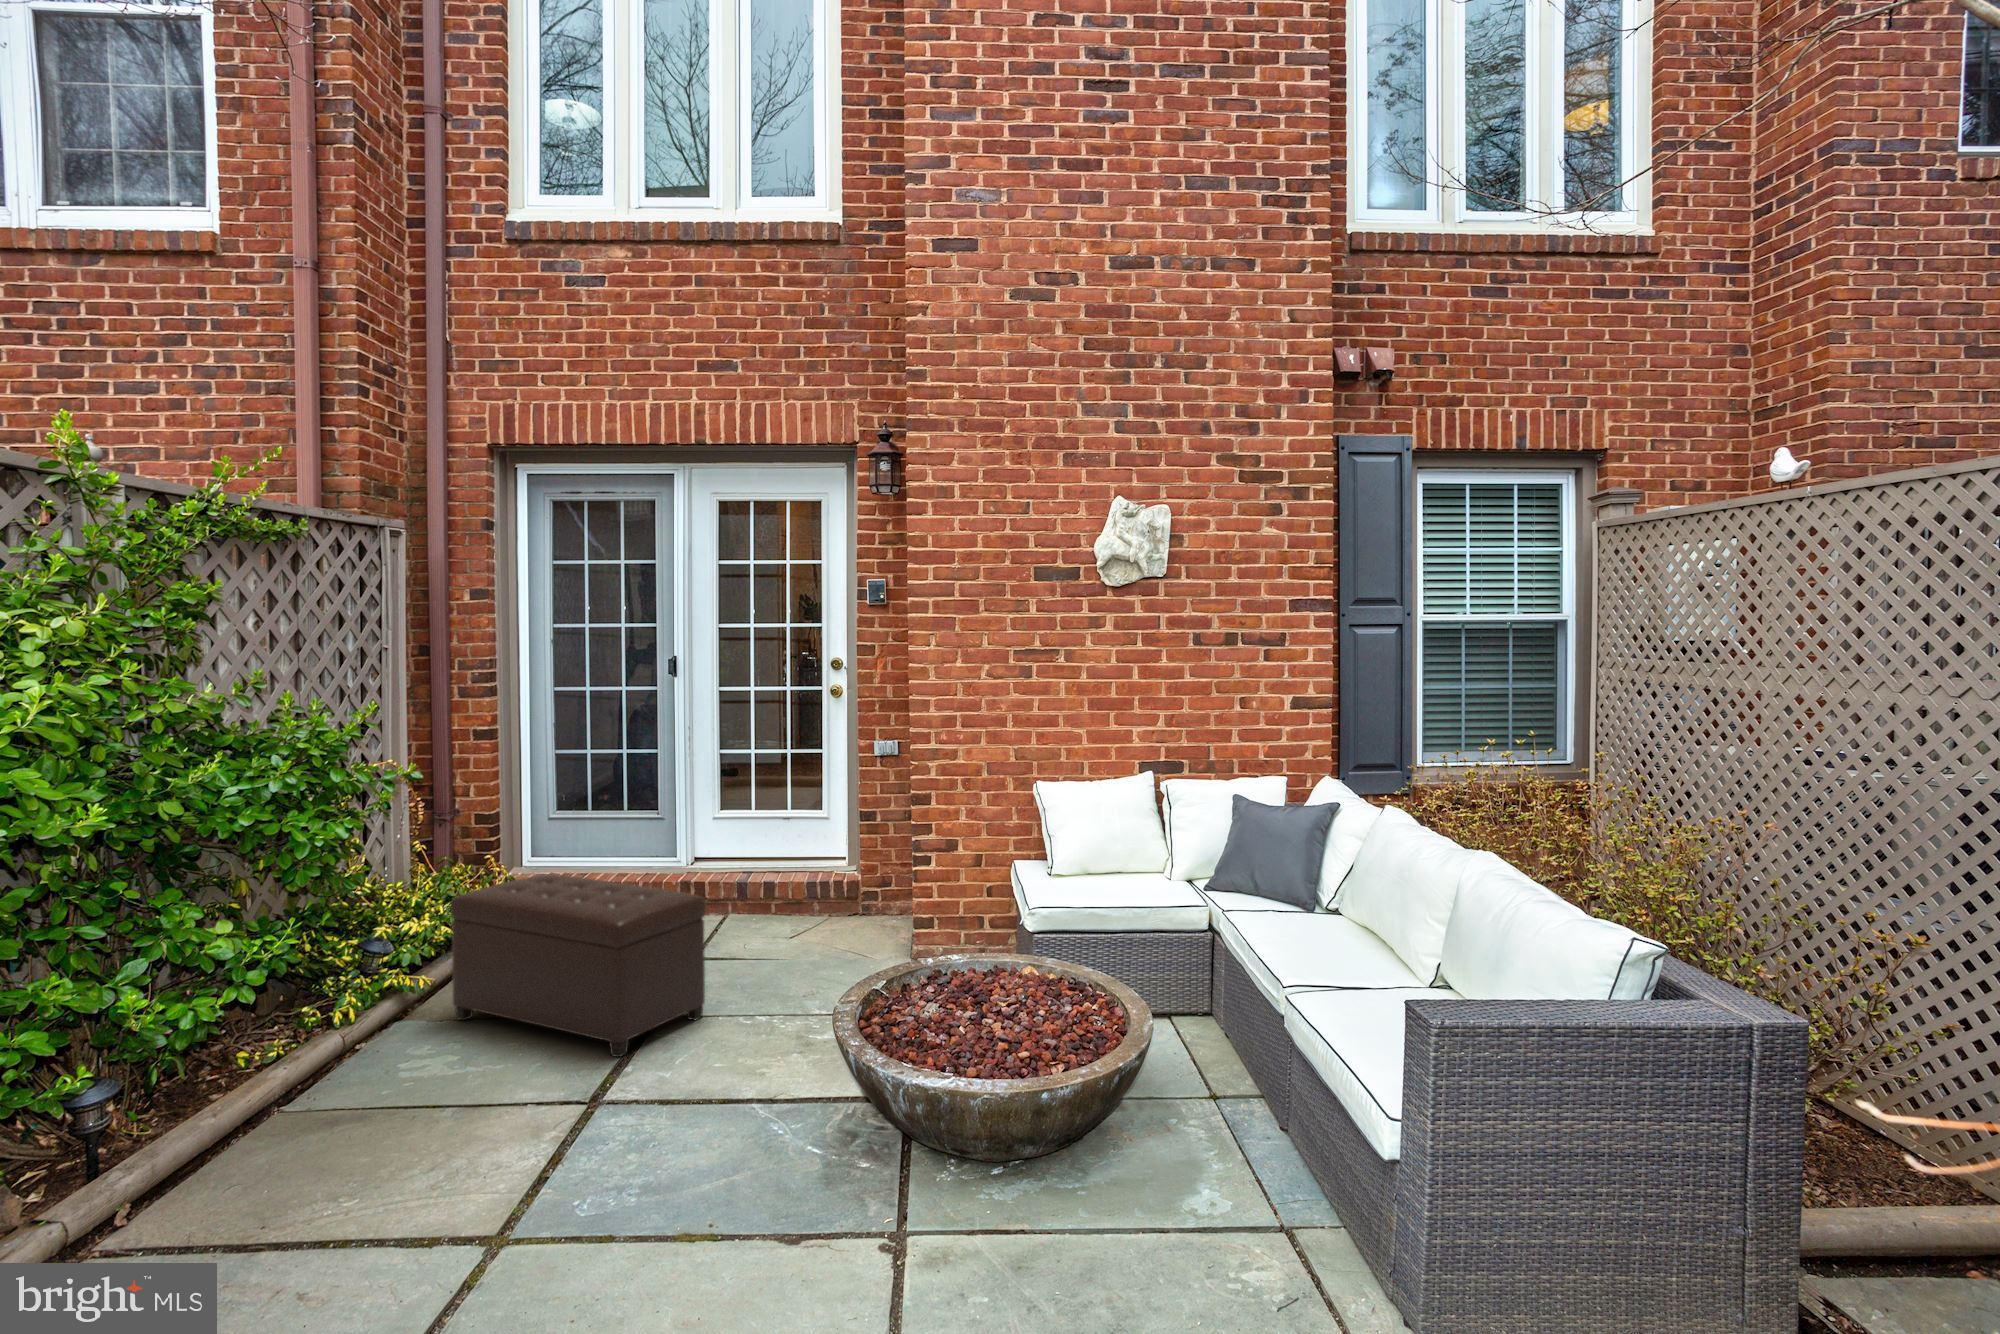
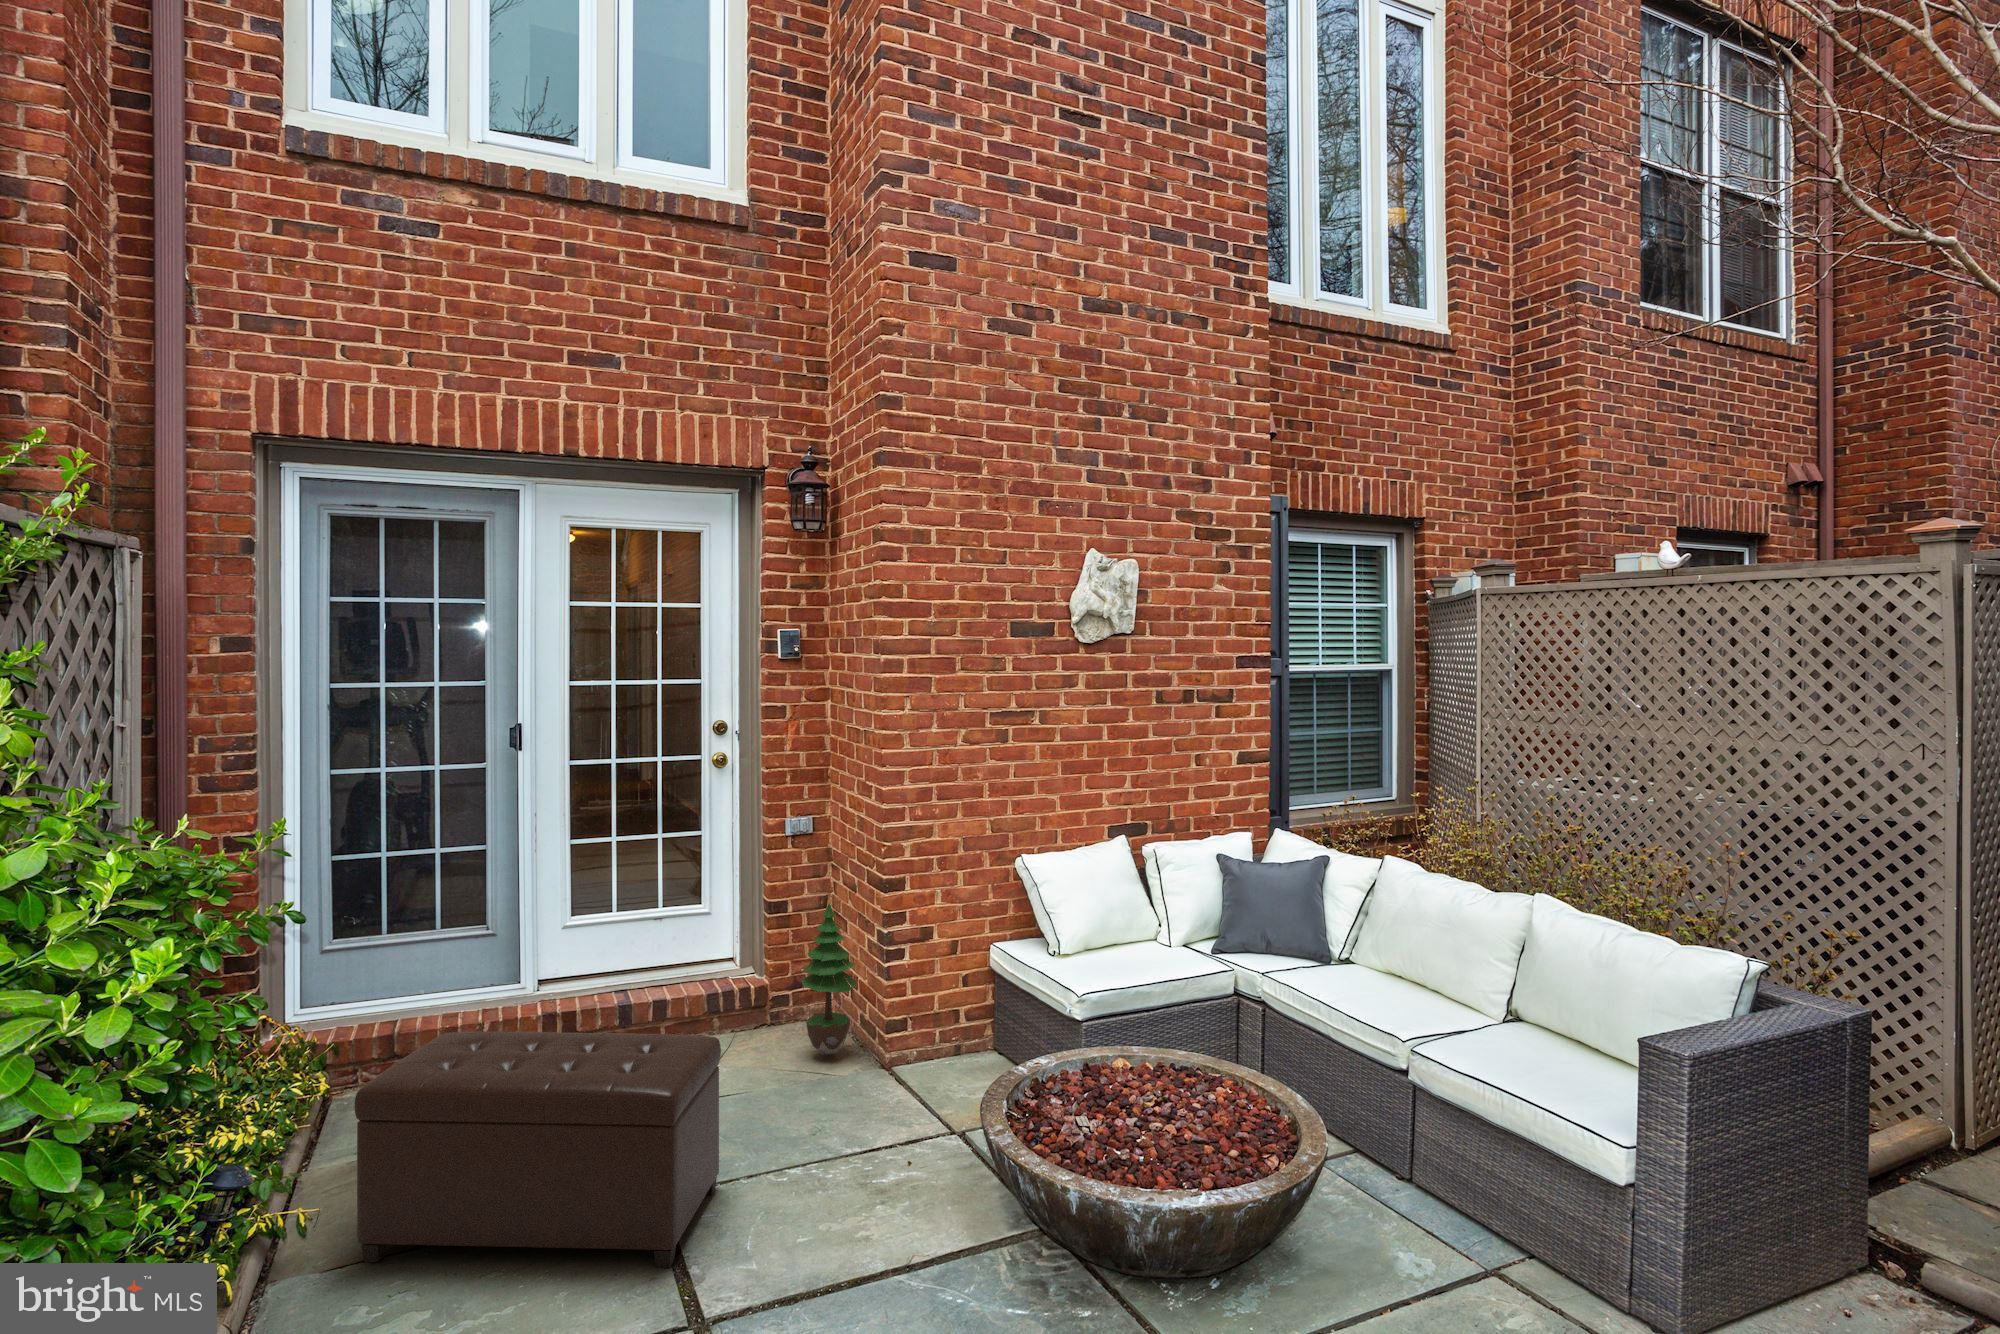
potted tree: none [857,813,905,946] -> present [801,903,856,1057]

